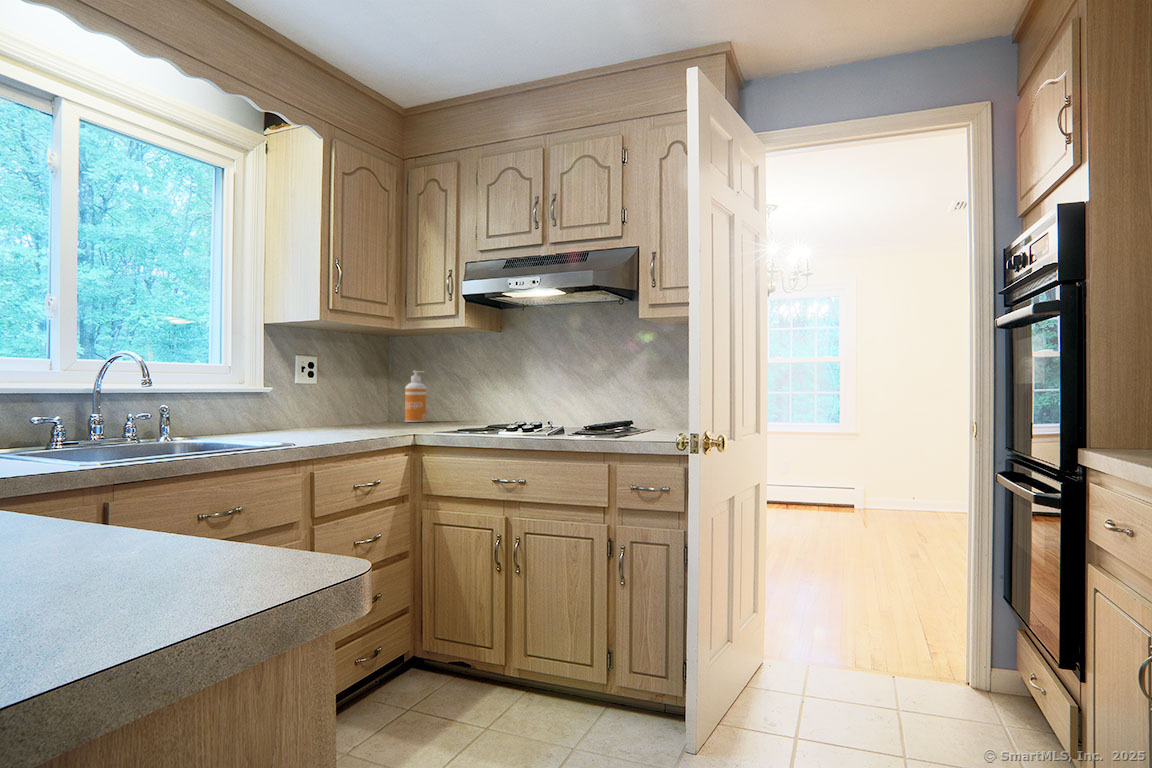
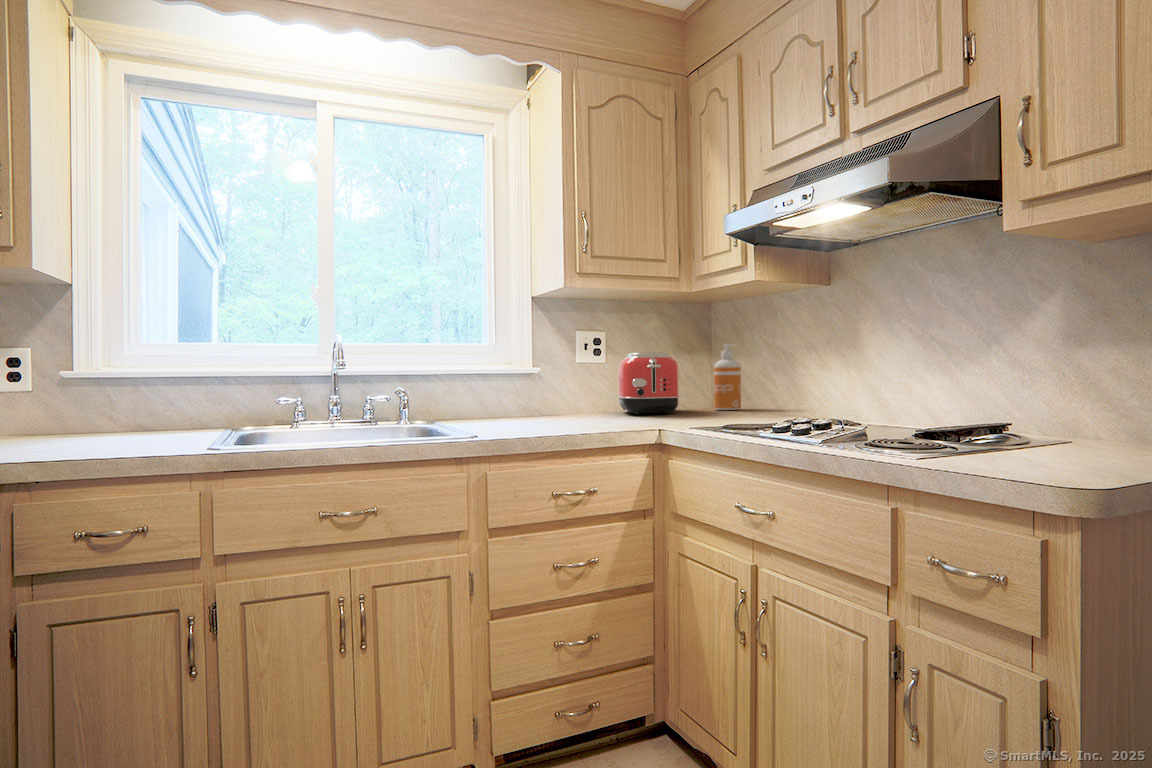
toaster: none [324,375,386,426] -> present [618,352,680,415]

